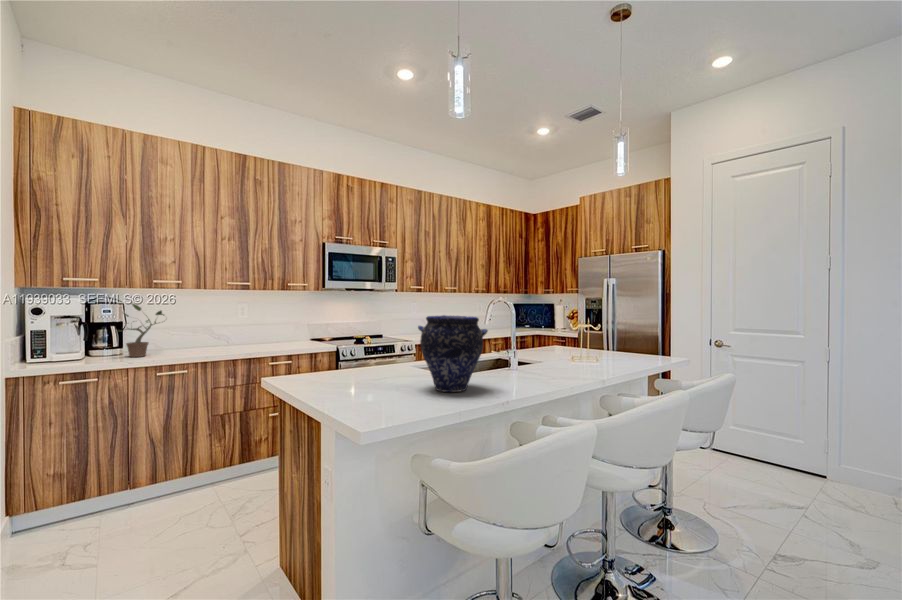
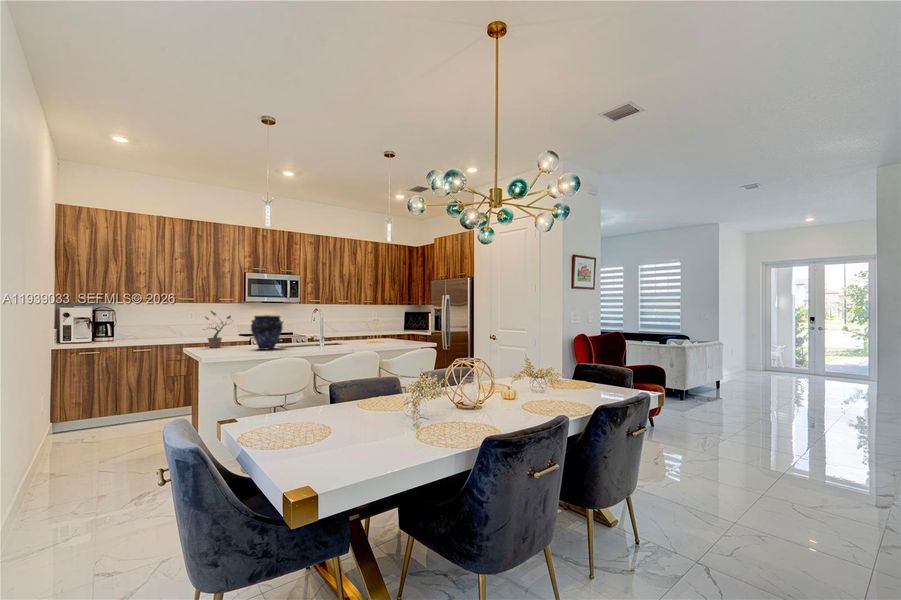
potted plant: present [124,304,164,357] -> present [206,310,231,348]

